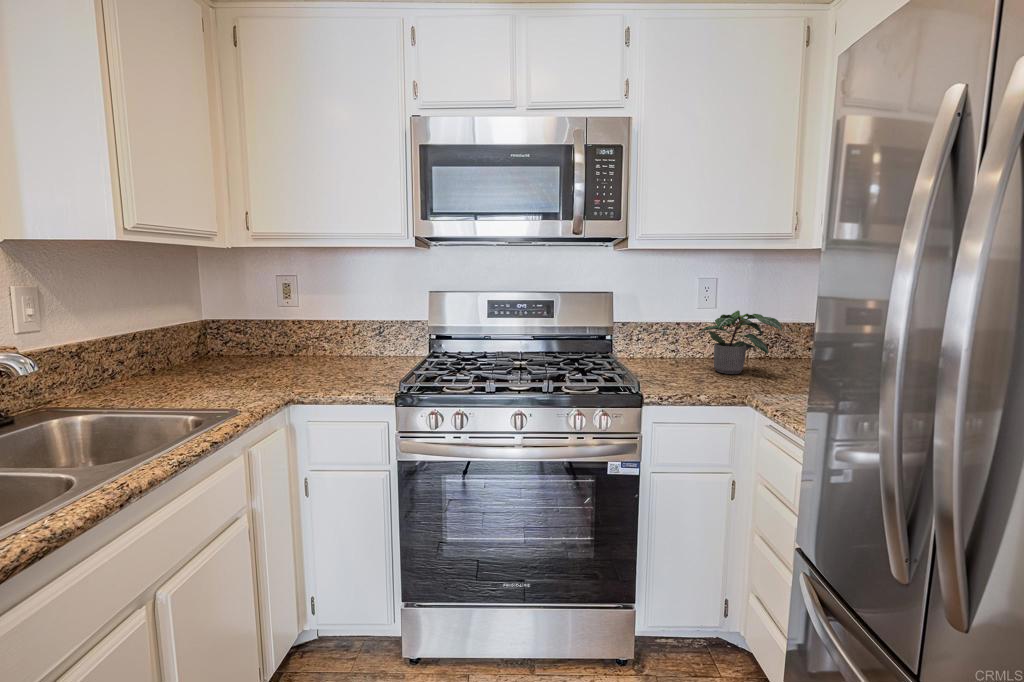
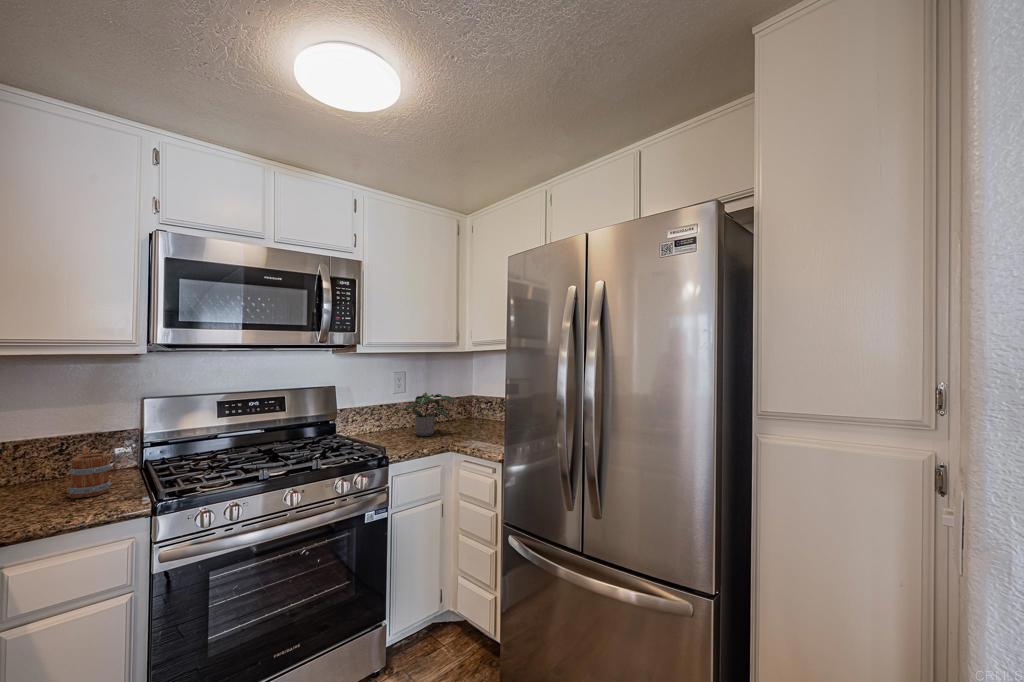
mug: none [355,334,384,377] -> present [68,447,111,498]

